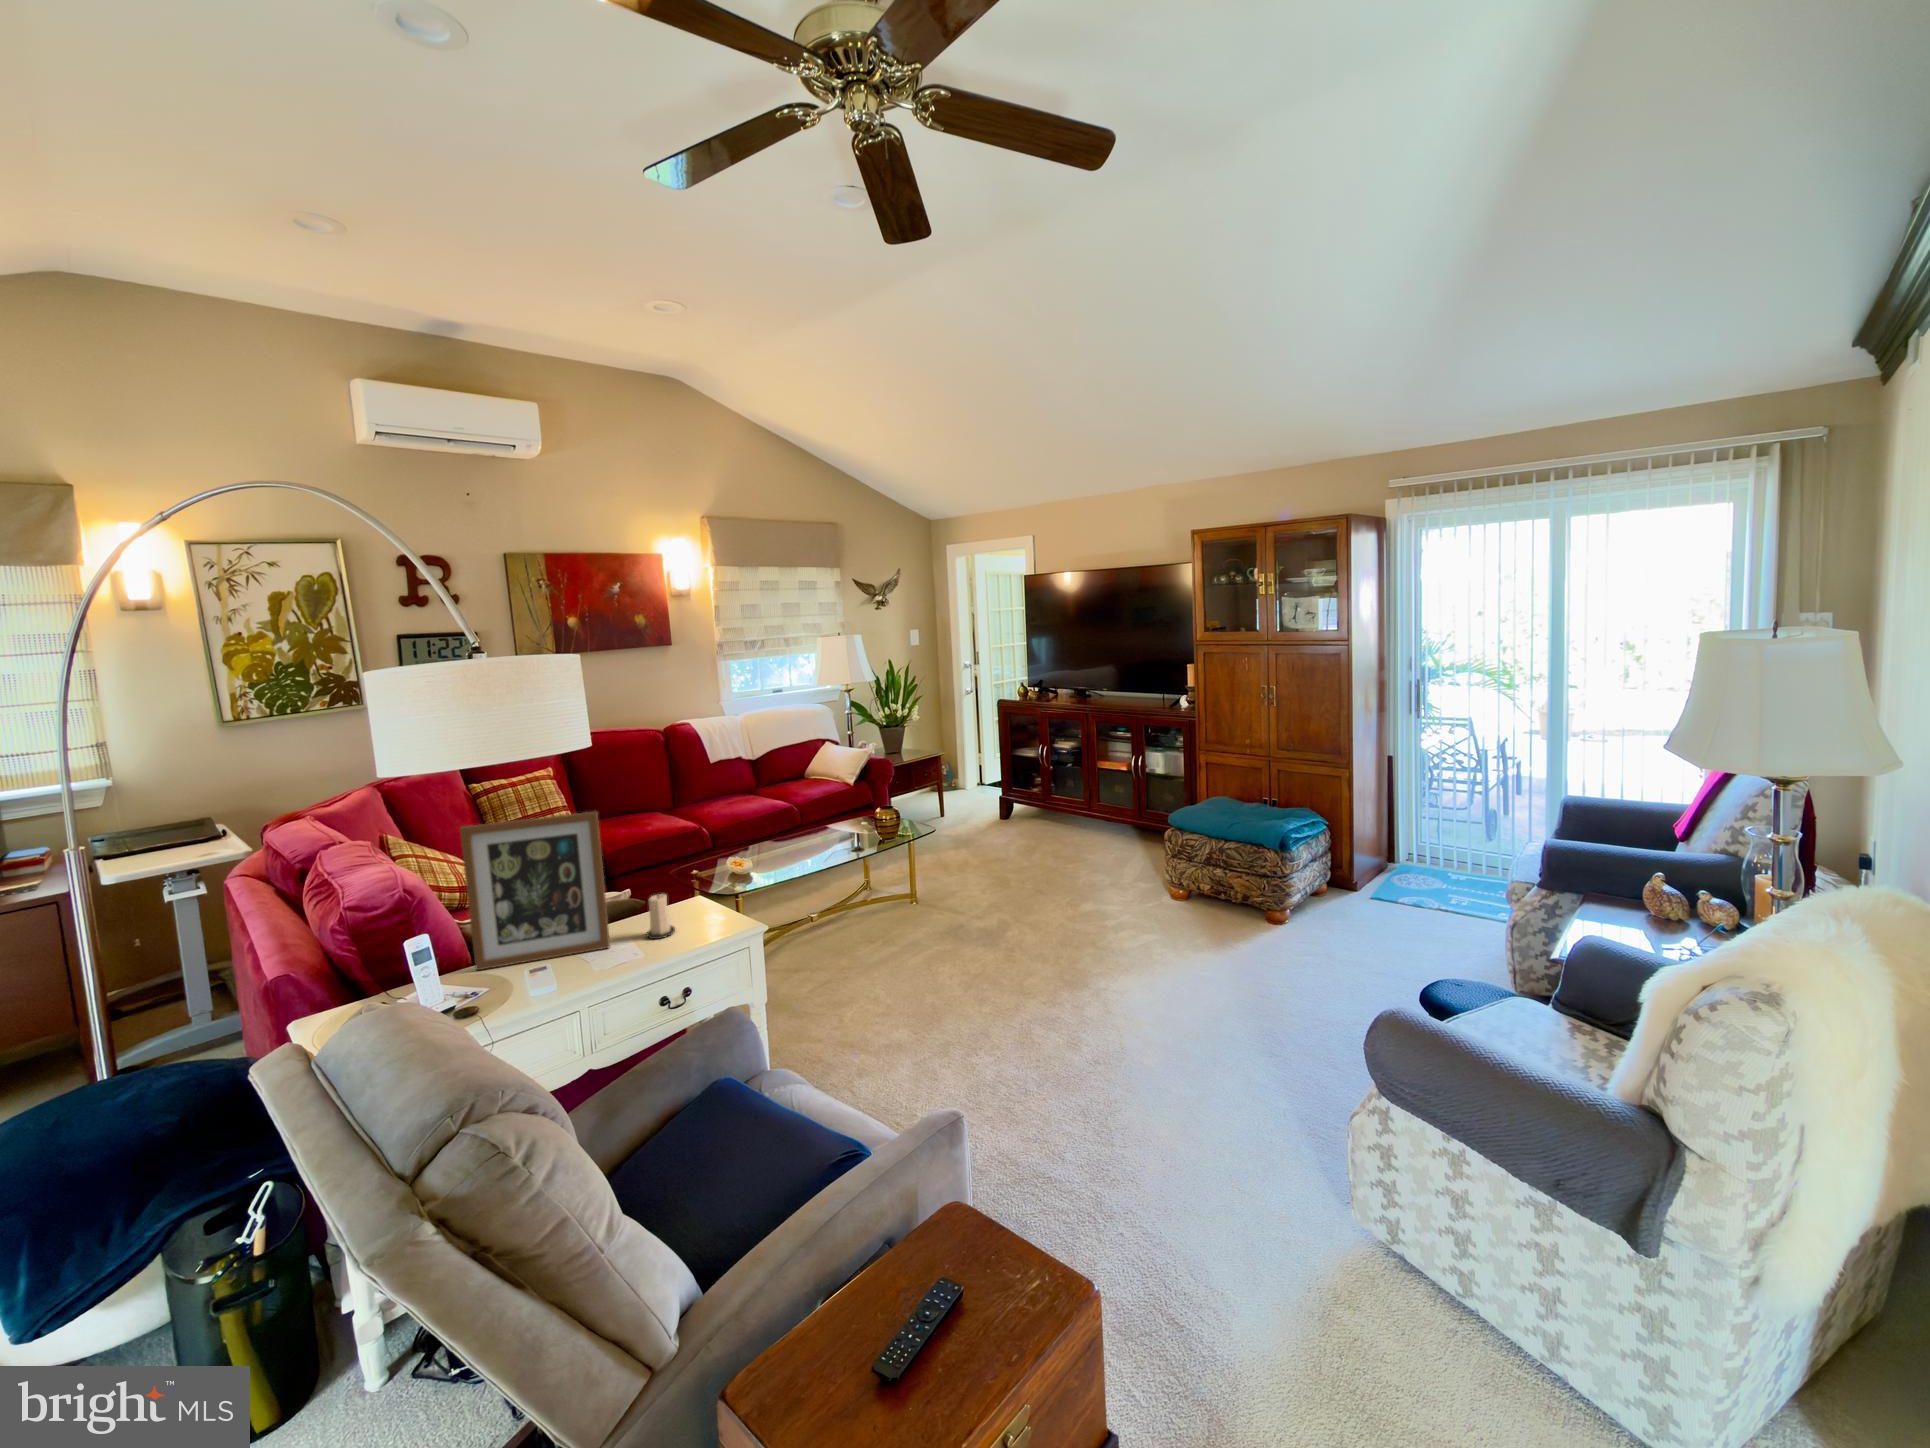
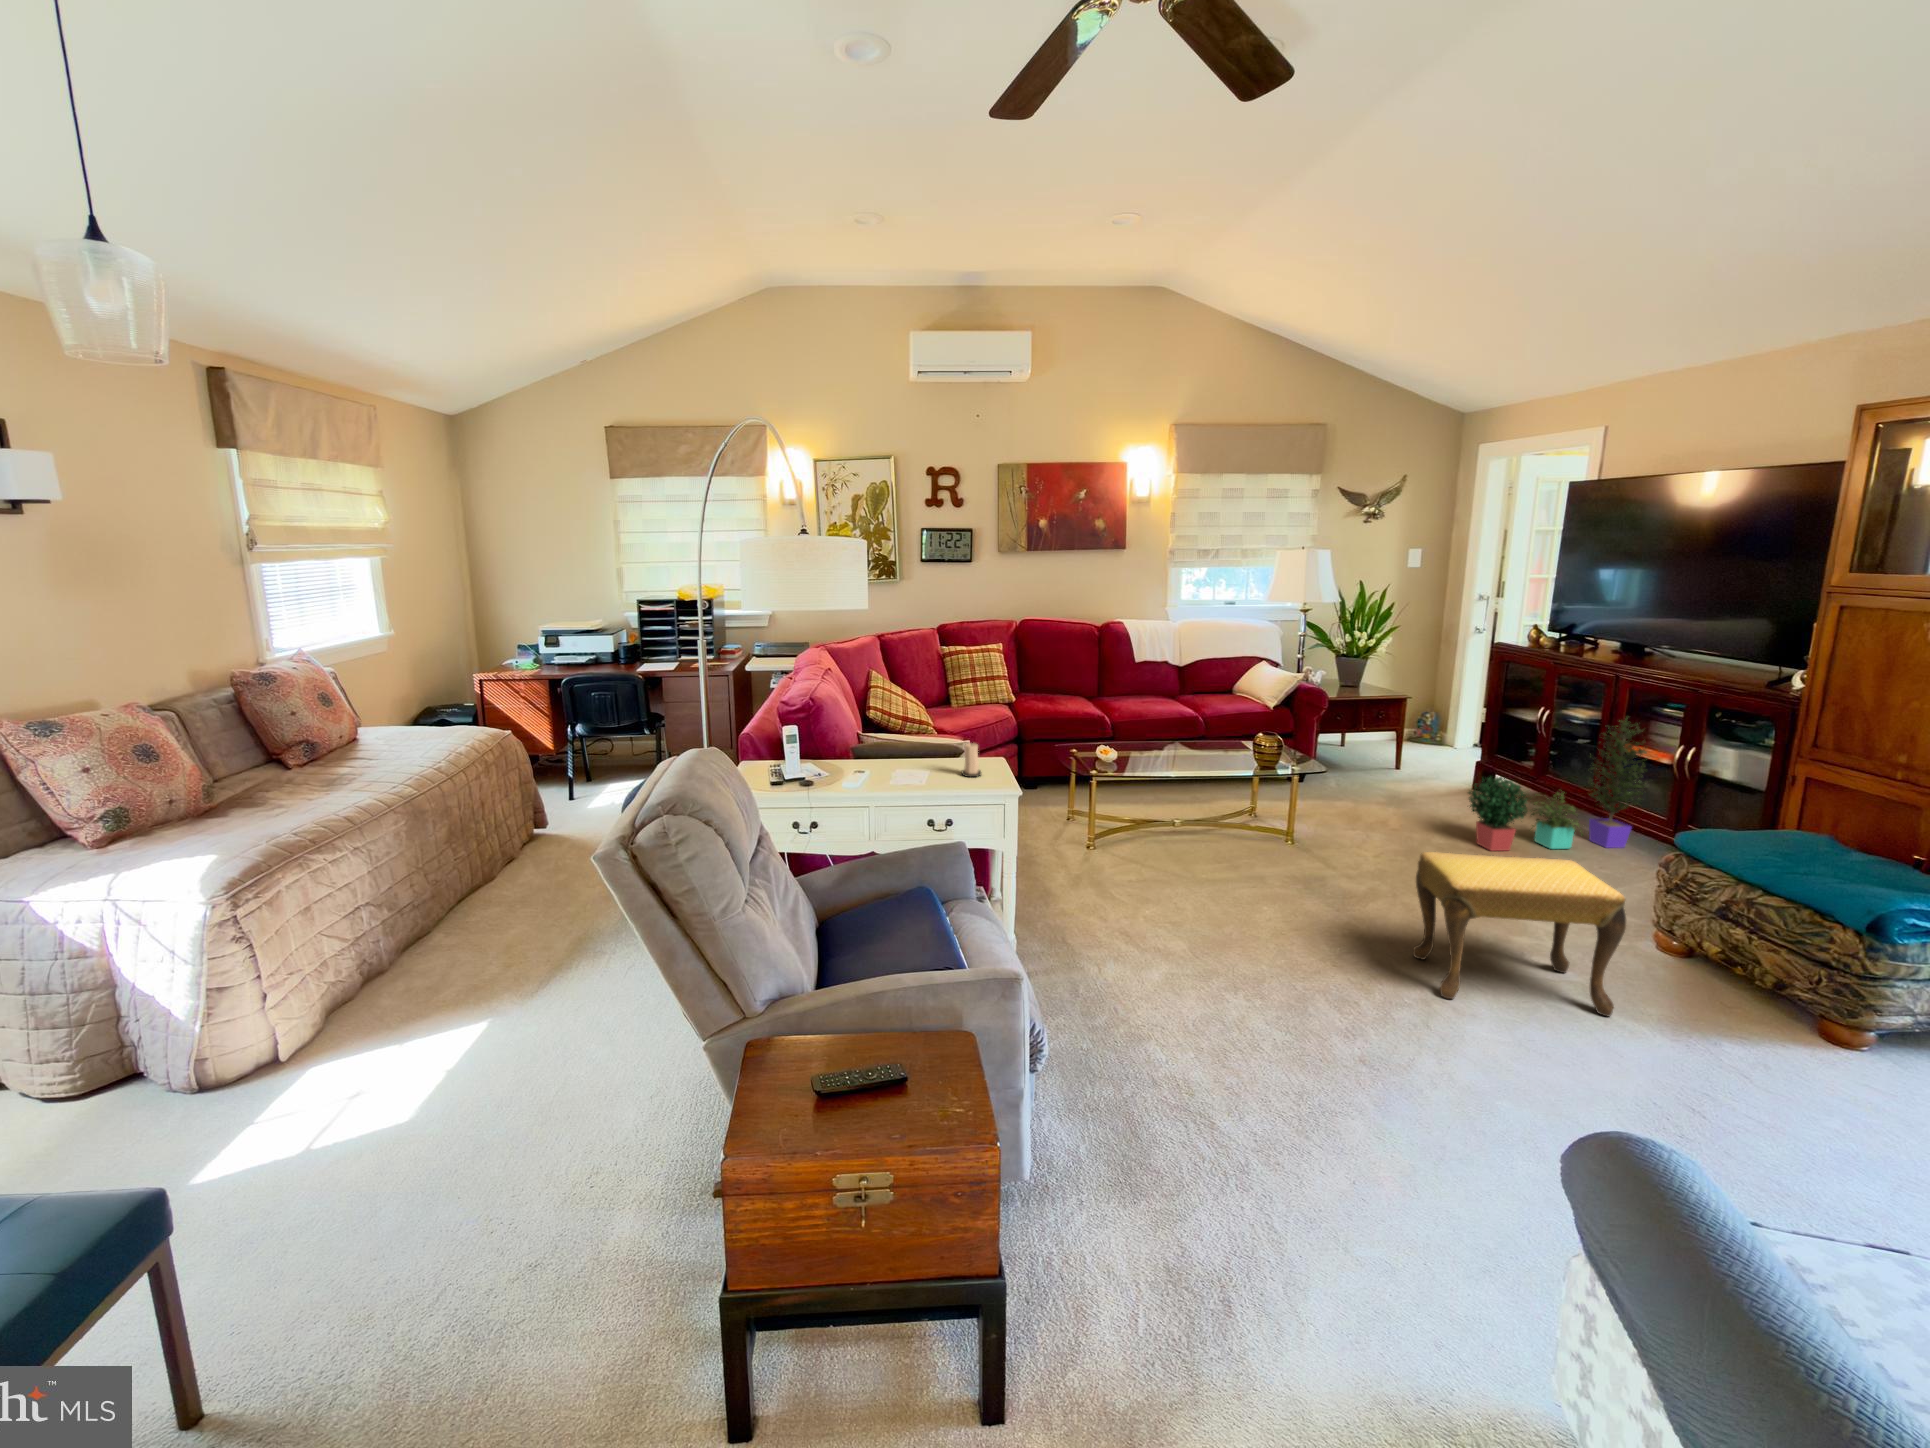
potted plant: none [1023,740,1119,862] -> present [1468,718,1647,851]
picture frame: present [460,811,610,970] -> none [856,662,936,773]
footstool: none [1059,852,1193,990] -> present [1413,852,1626,1017]

